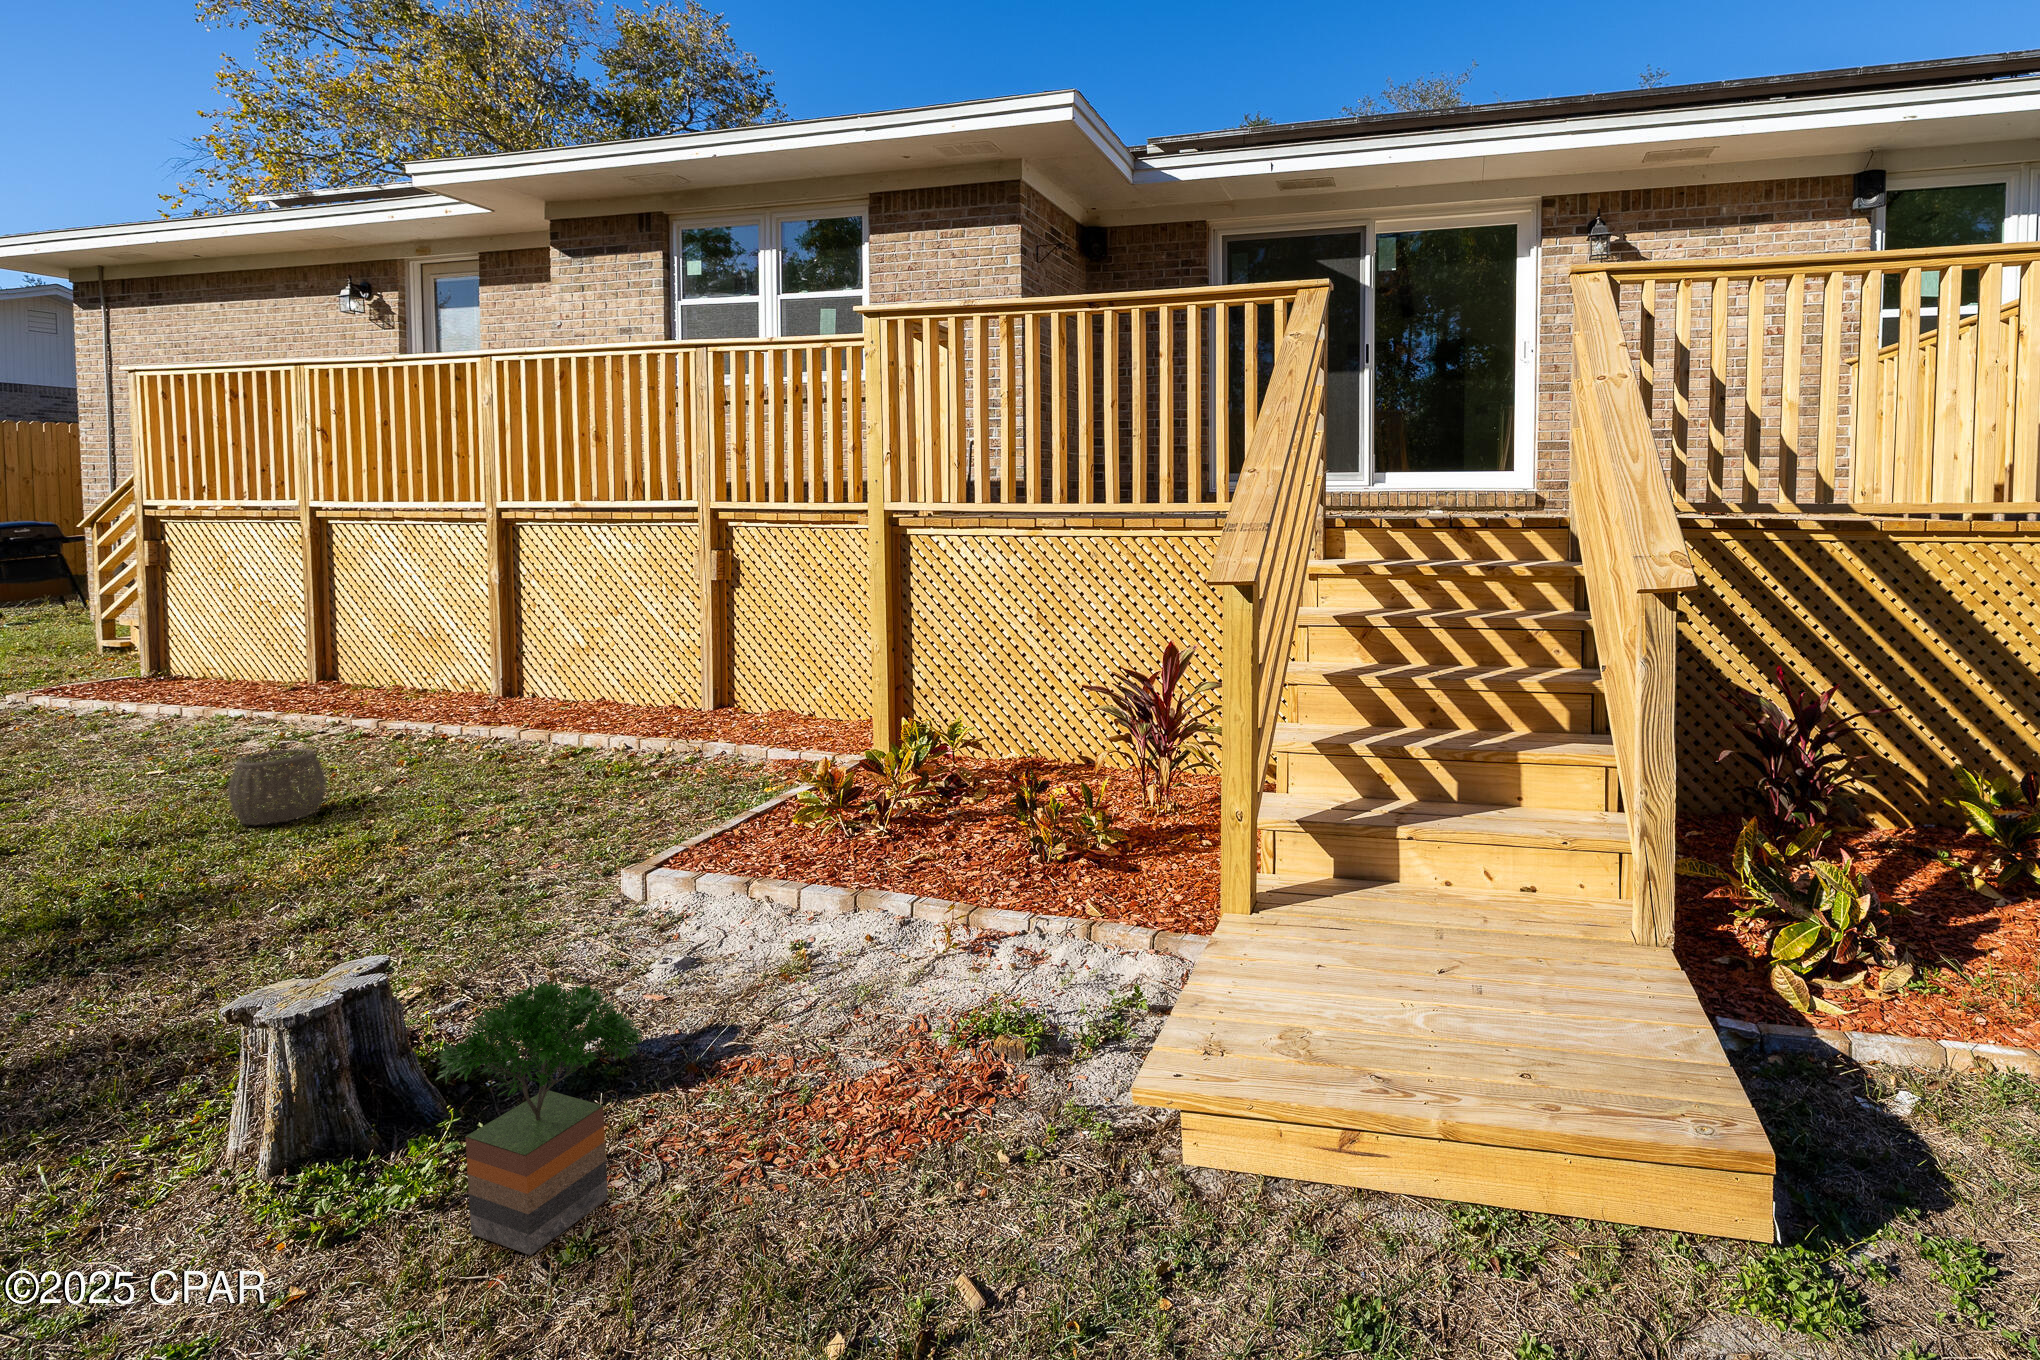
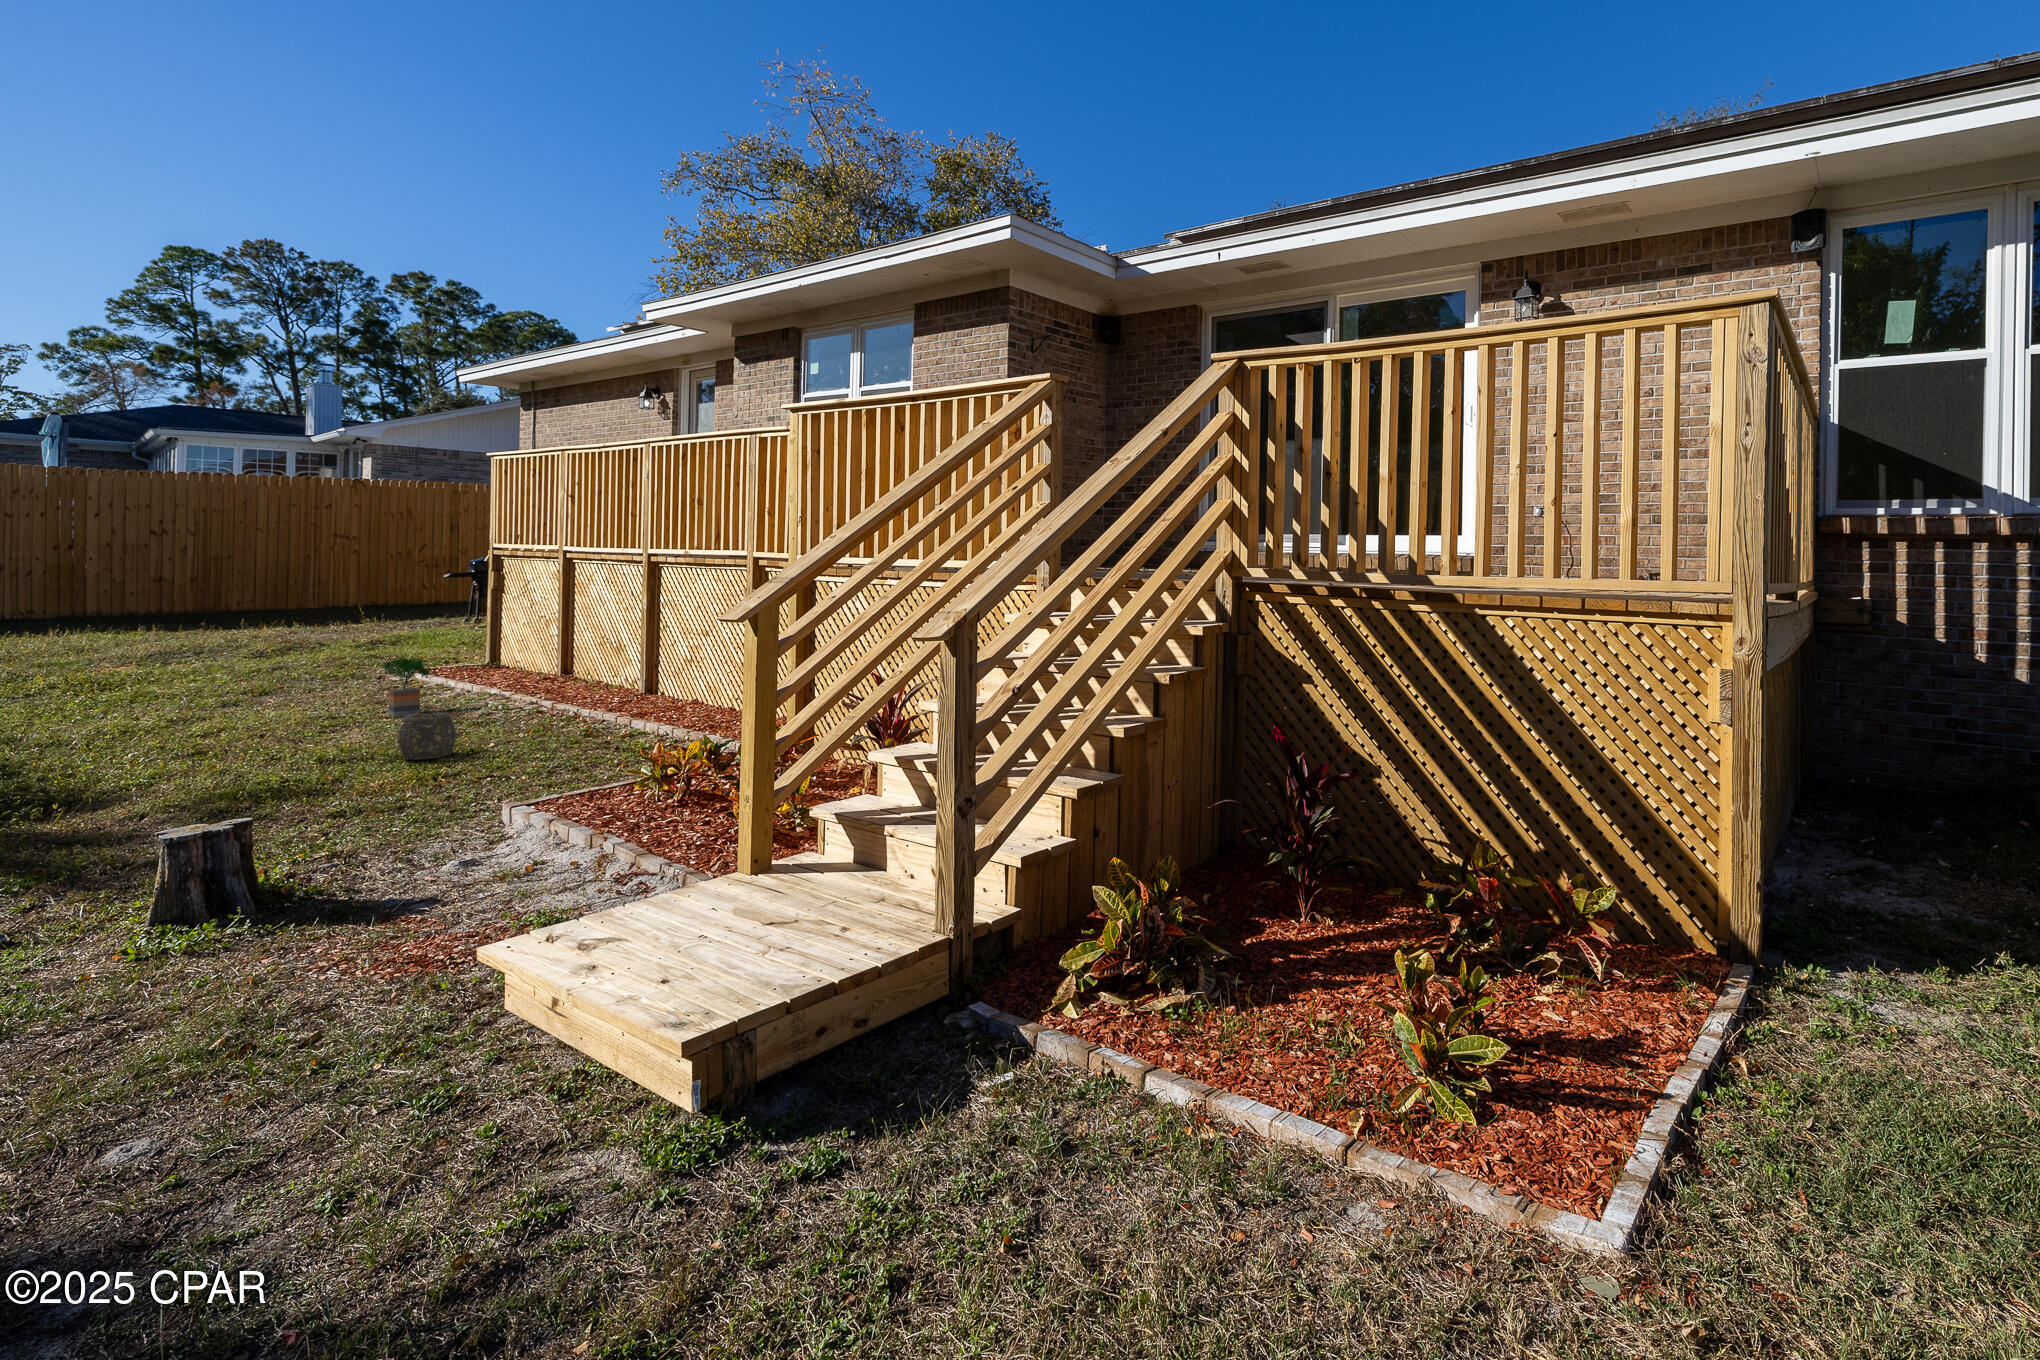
potted tree: present [437,982,643,1255] -> present [381,658,430,717]

